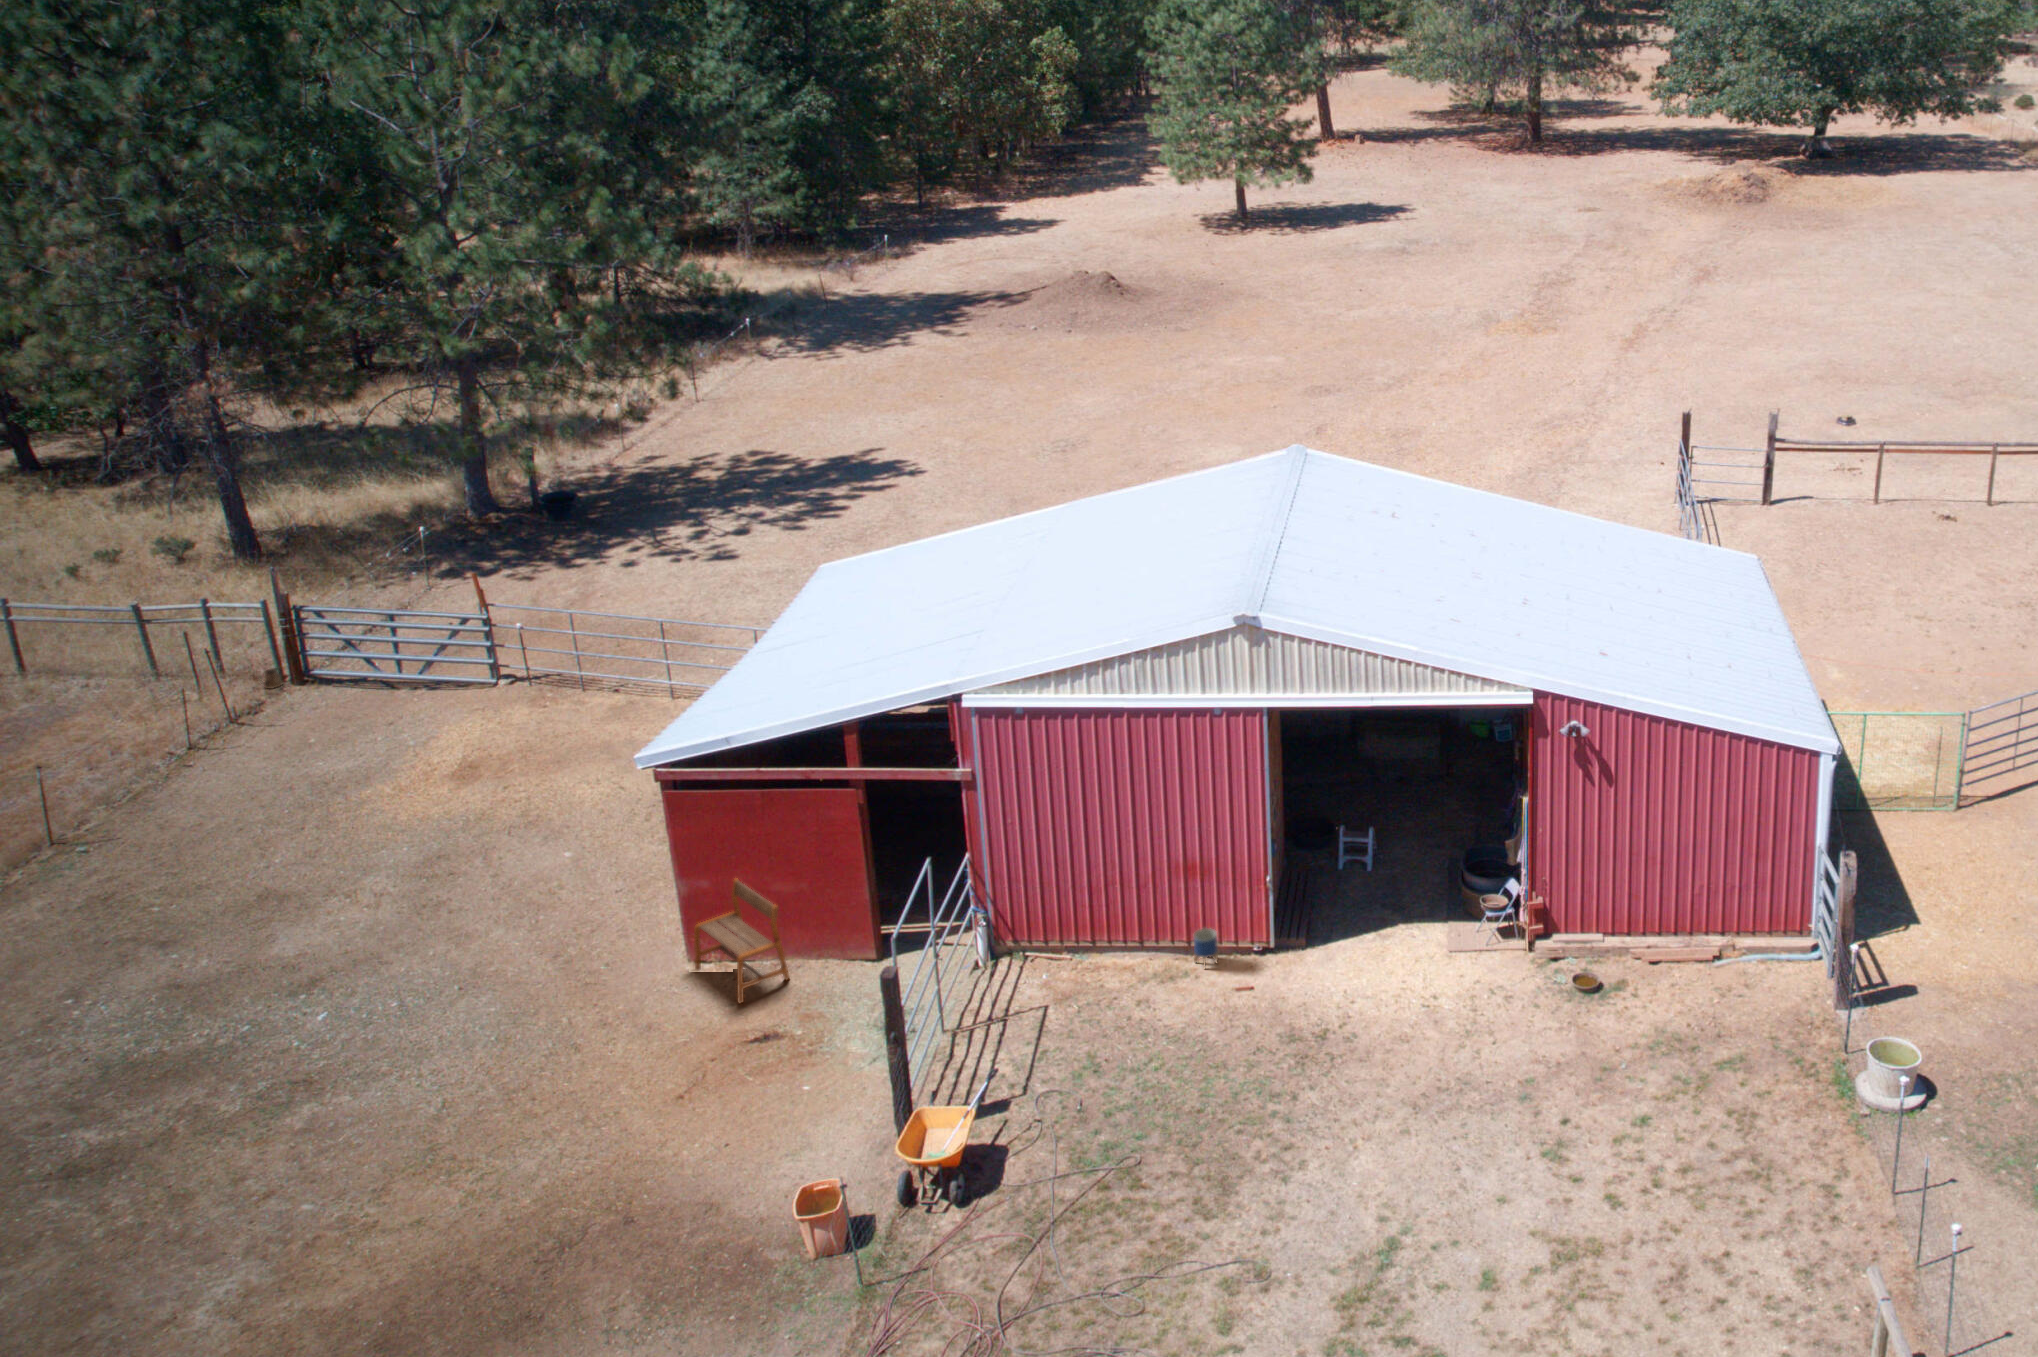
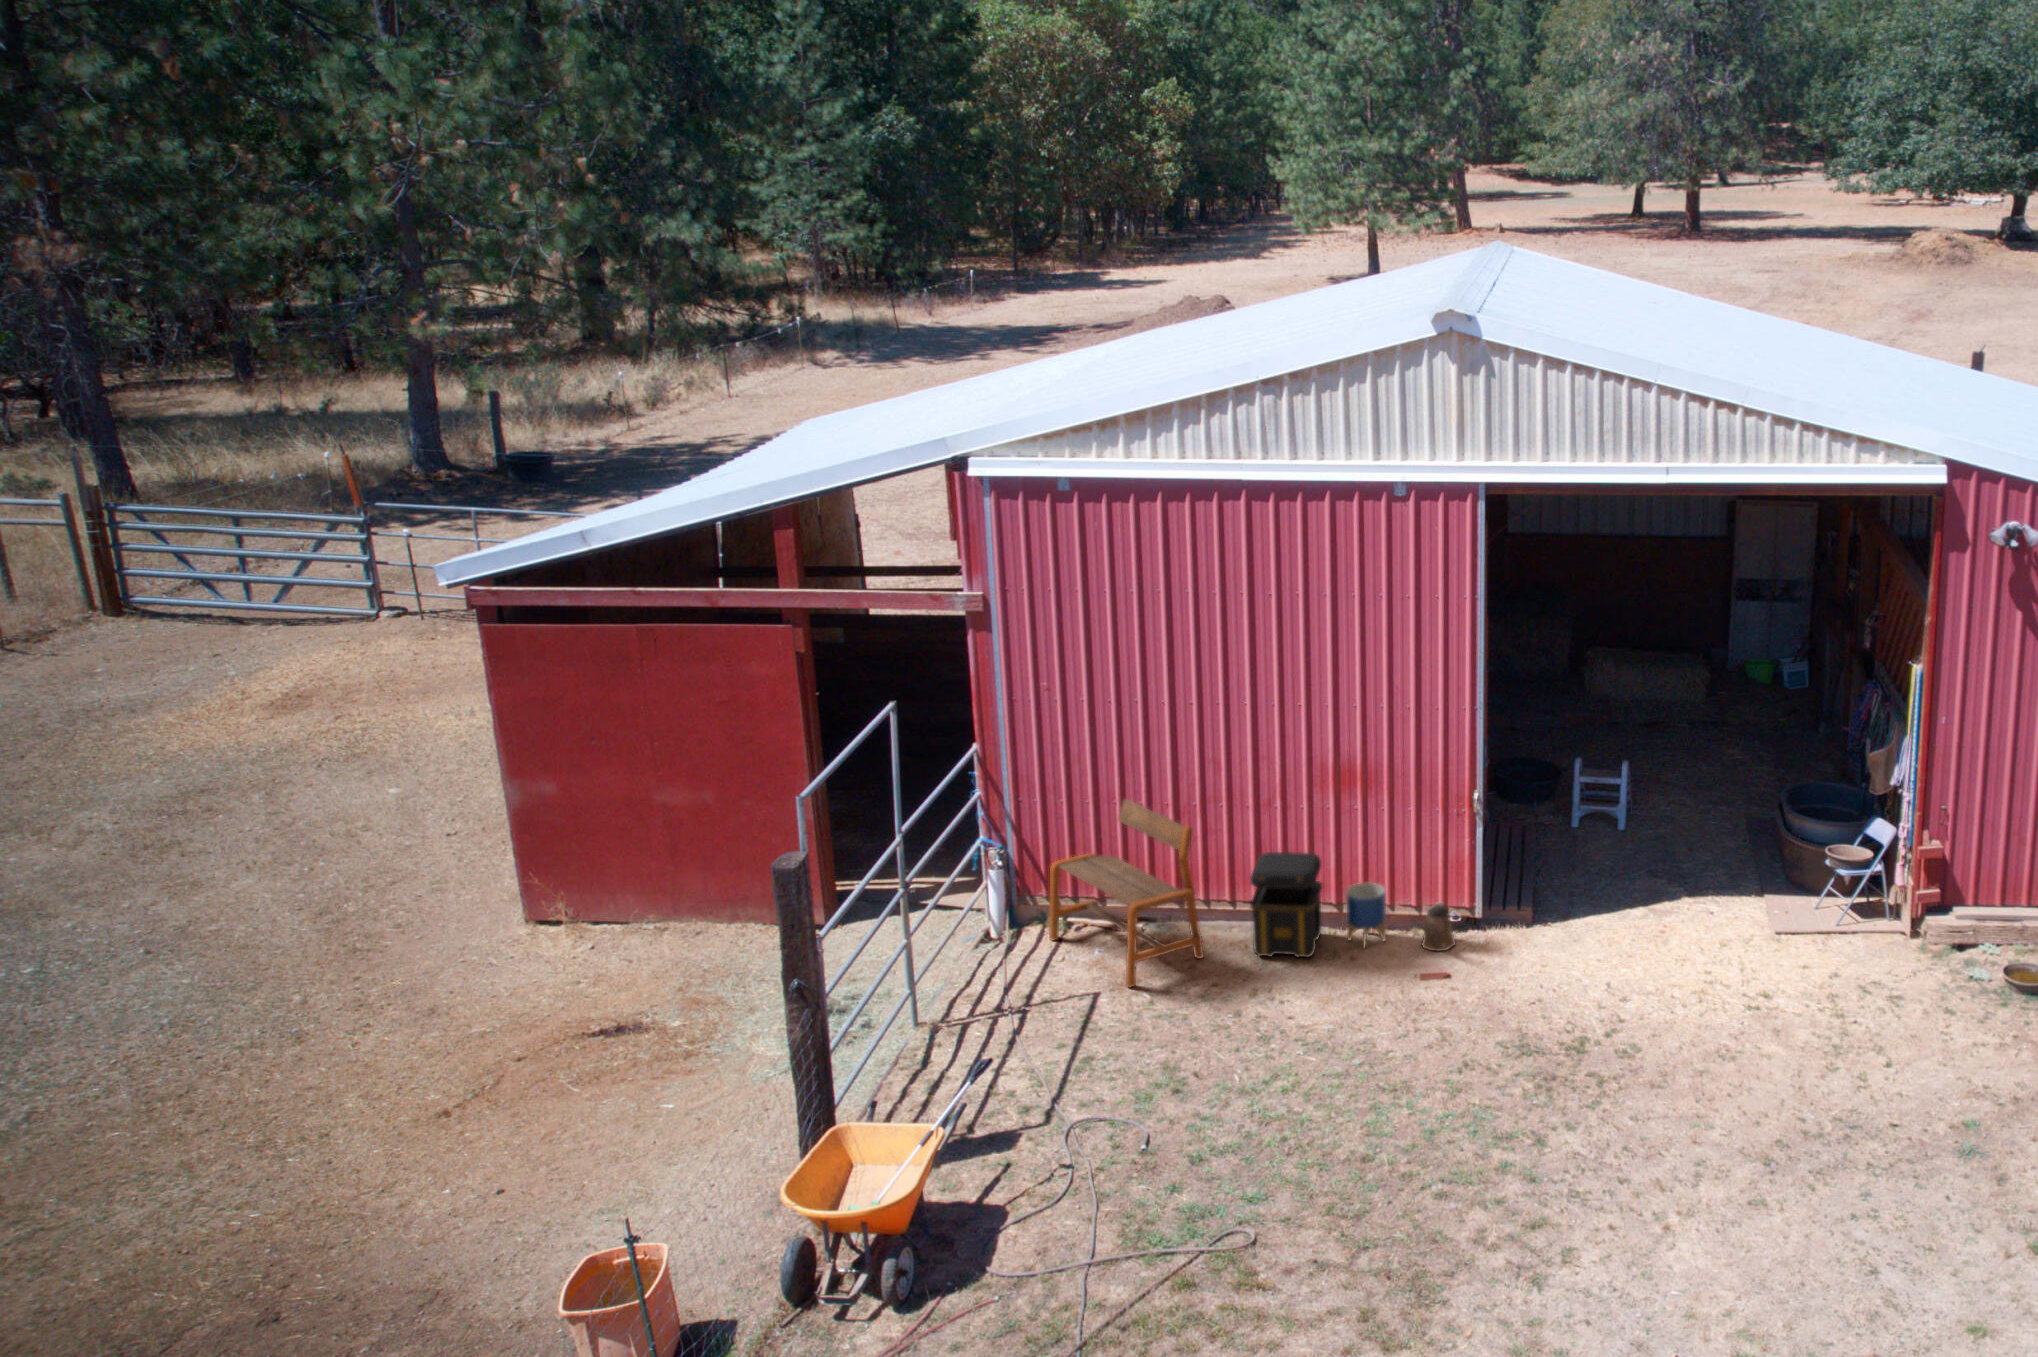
watering can: present [251,668,282,689] -> present [1422,903,1456,951]
bench: present [694,879,789,1003] -> present [1049,799,1204,987]
toolbox: none [1136,912,1179,977] -> present [1250,852,1322,957]

